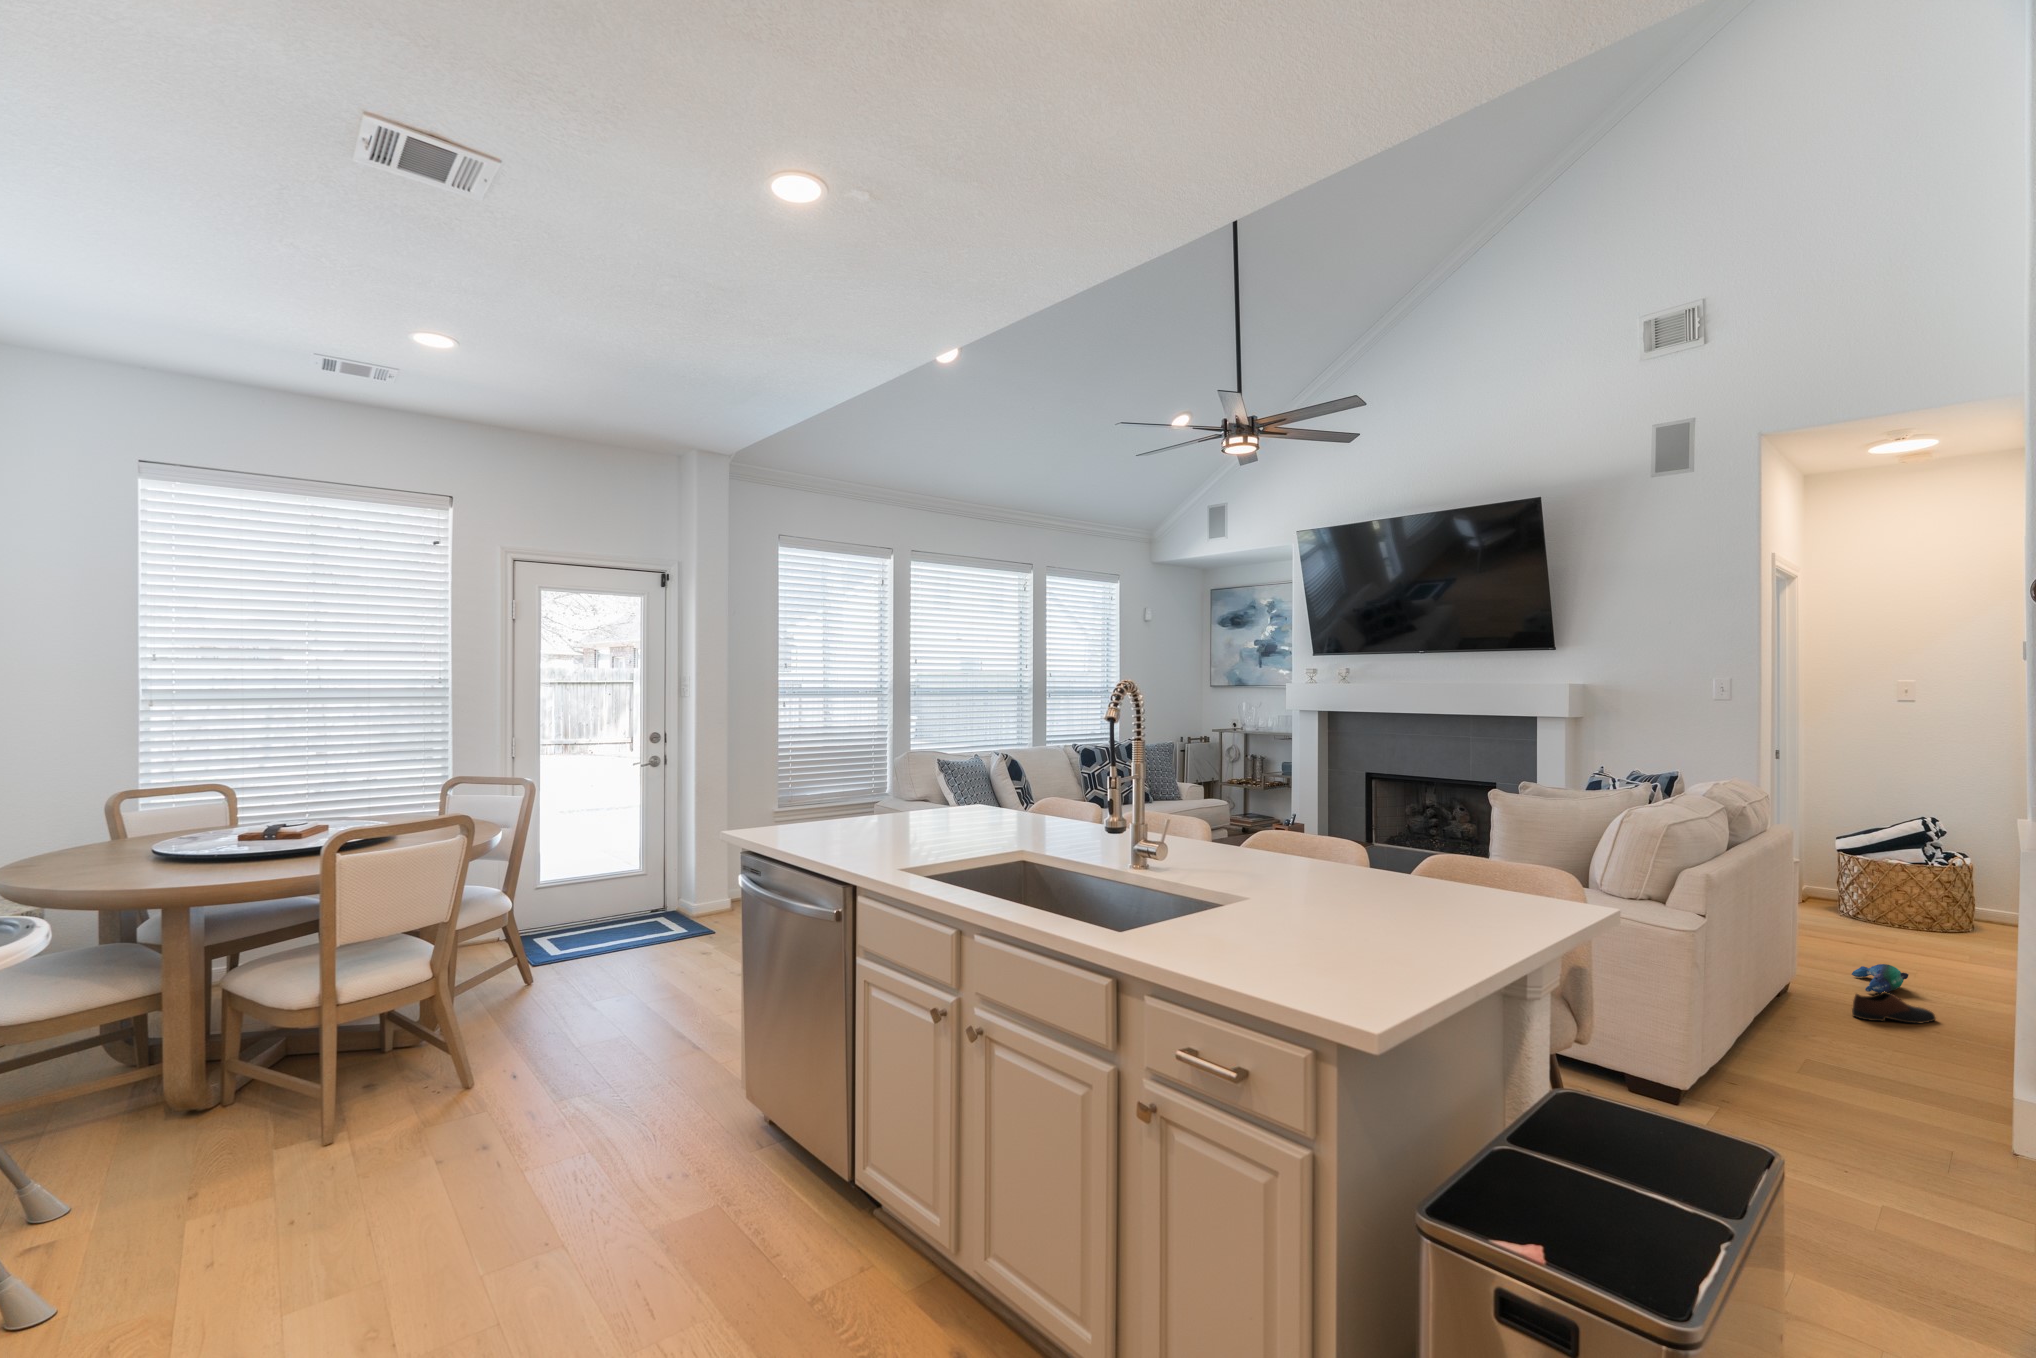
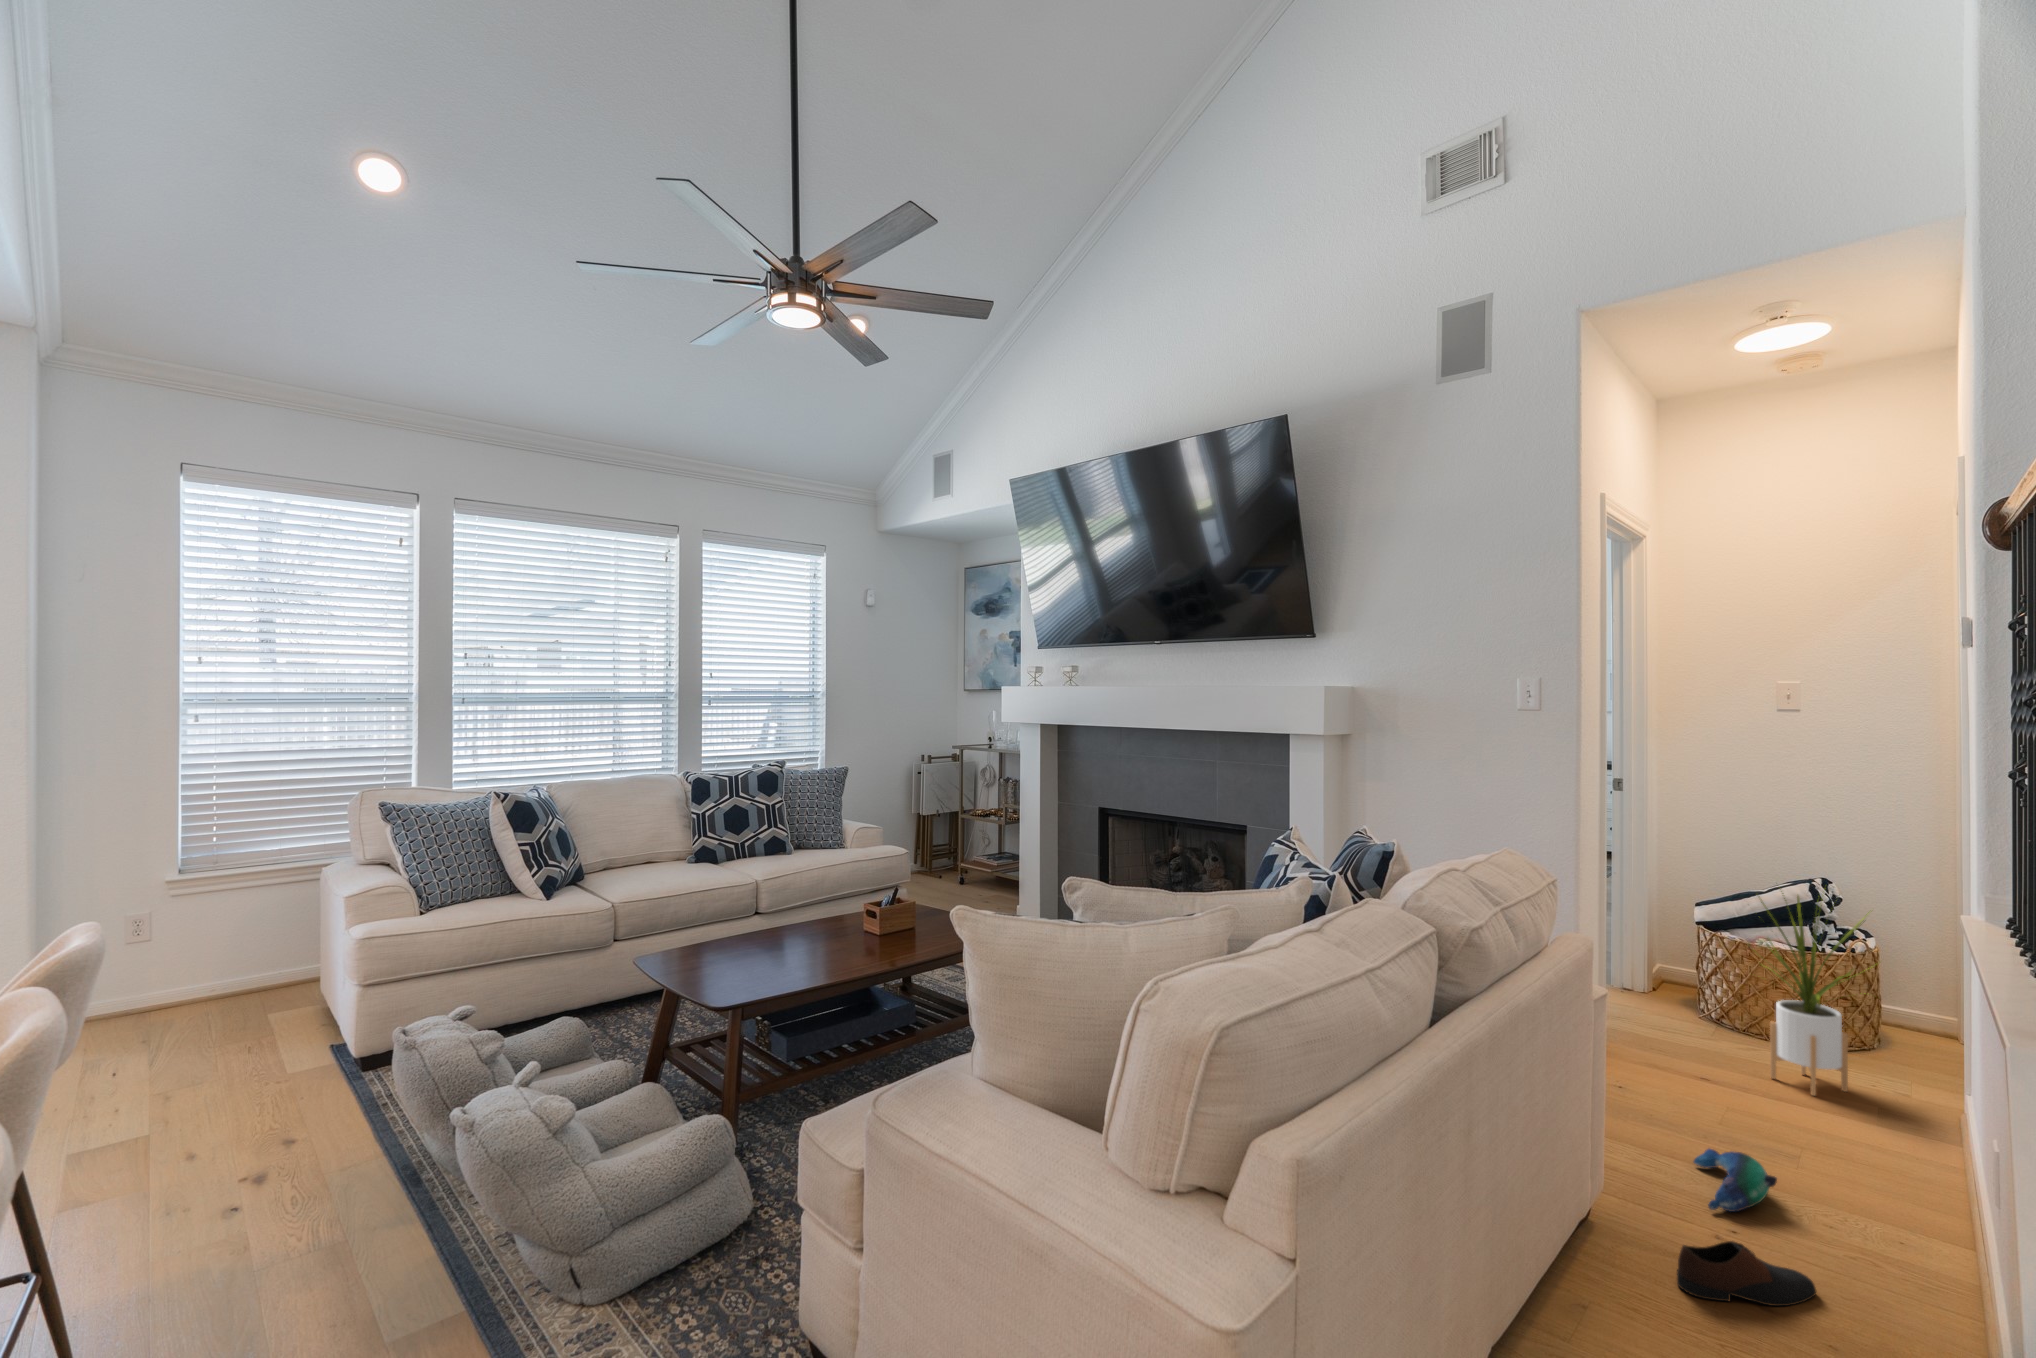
house plant: none [1877,812,1976,951] -> present [1761,891,1868,1096]

